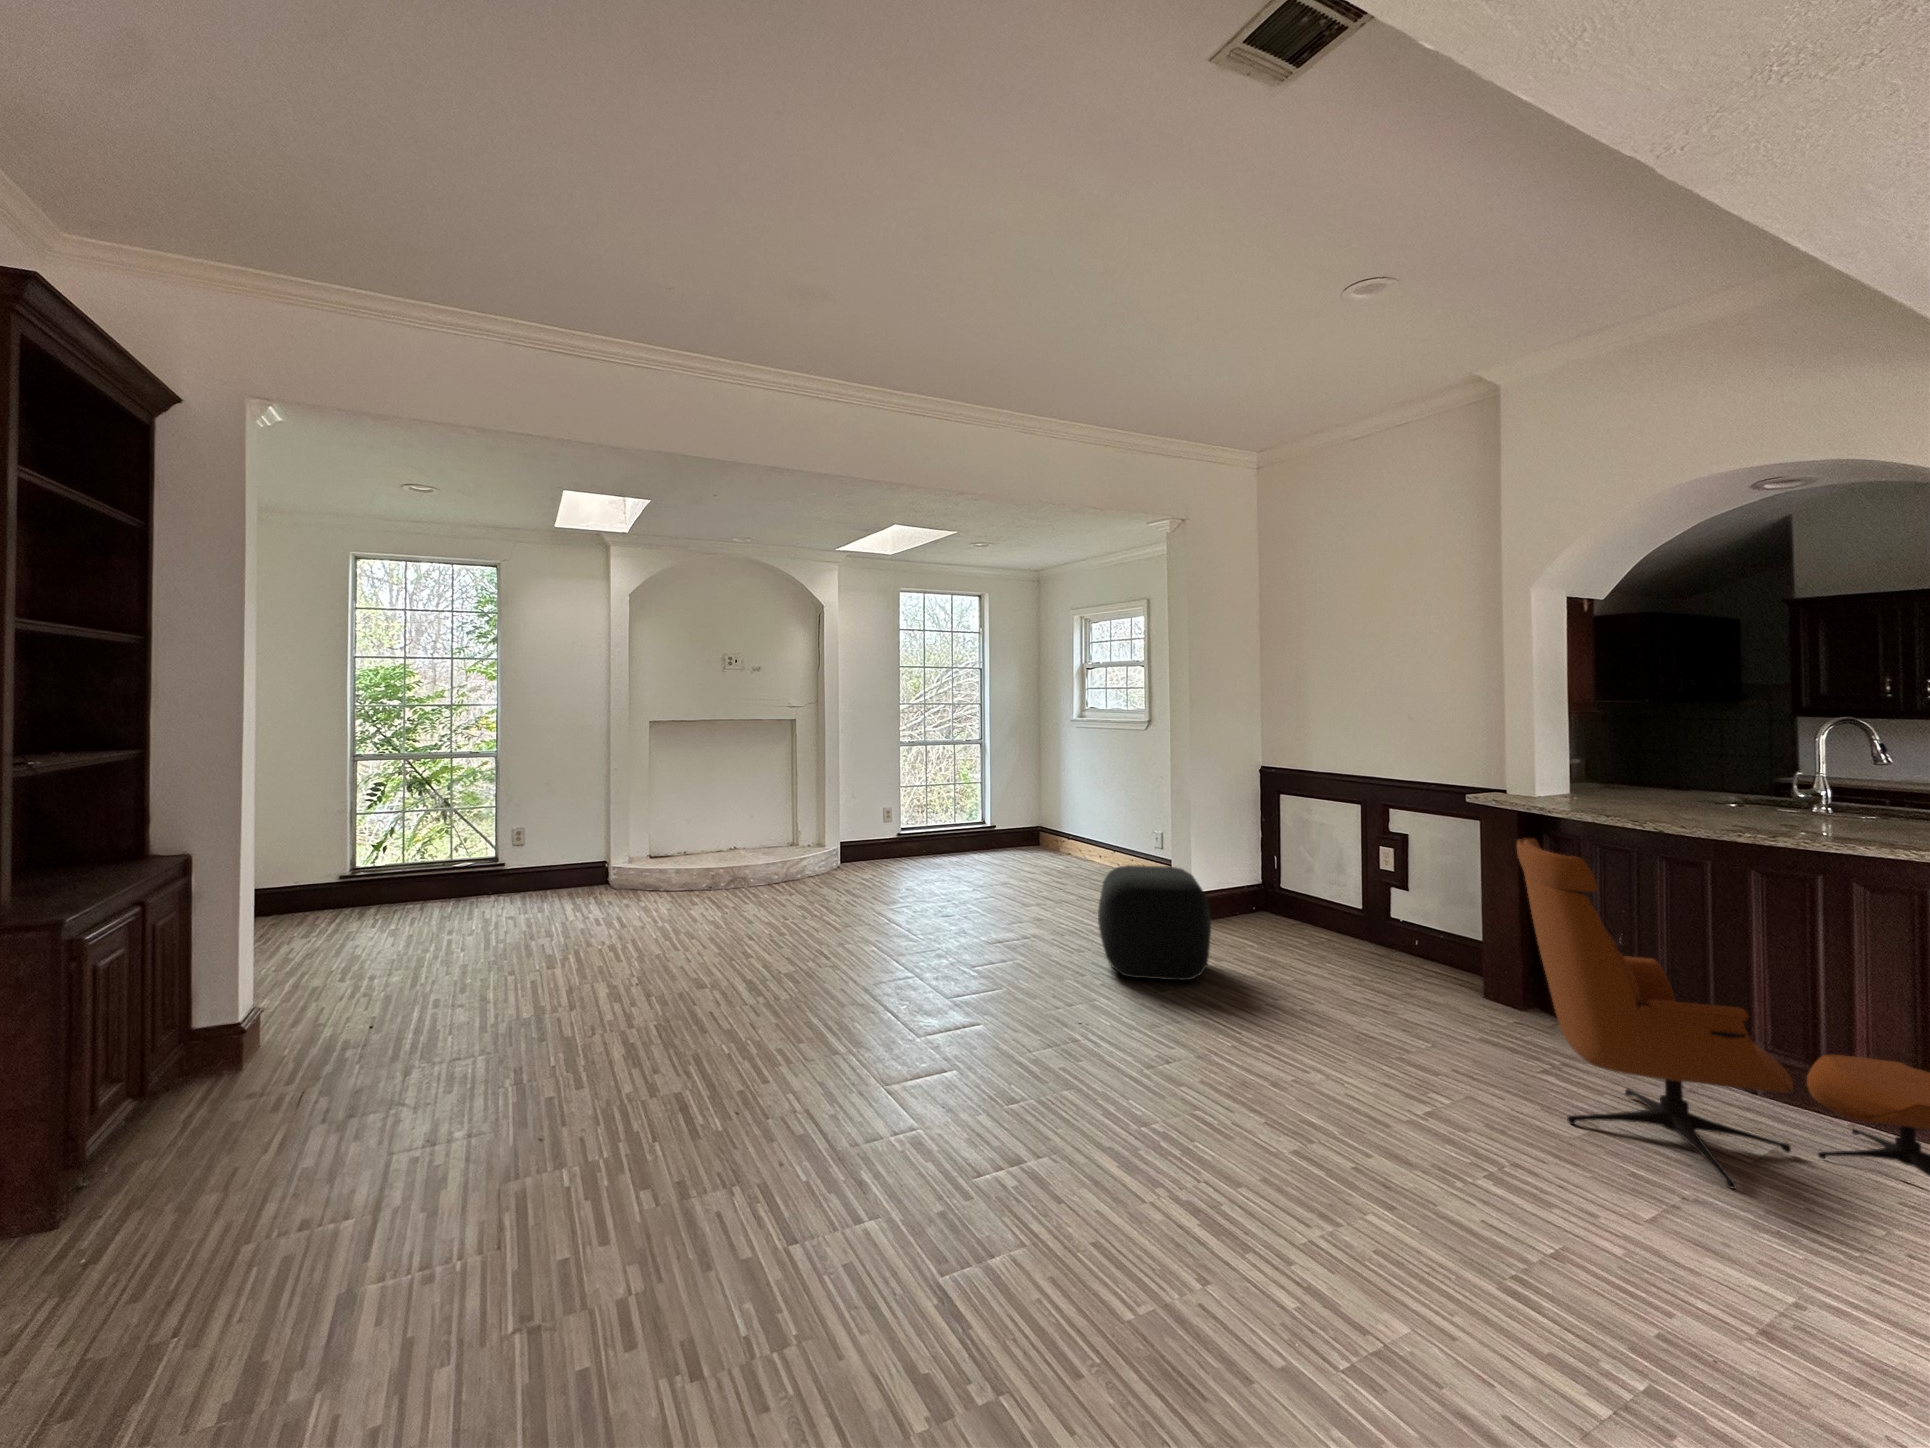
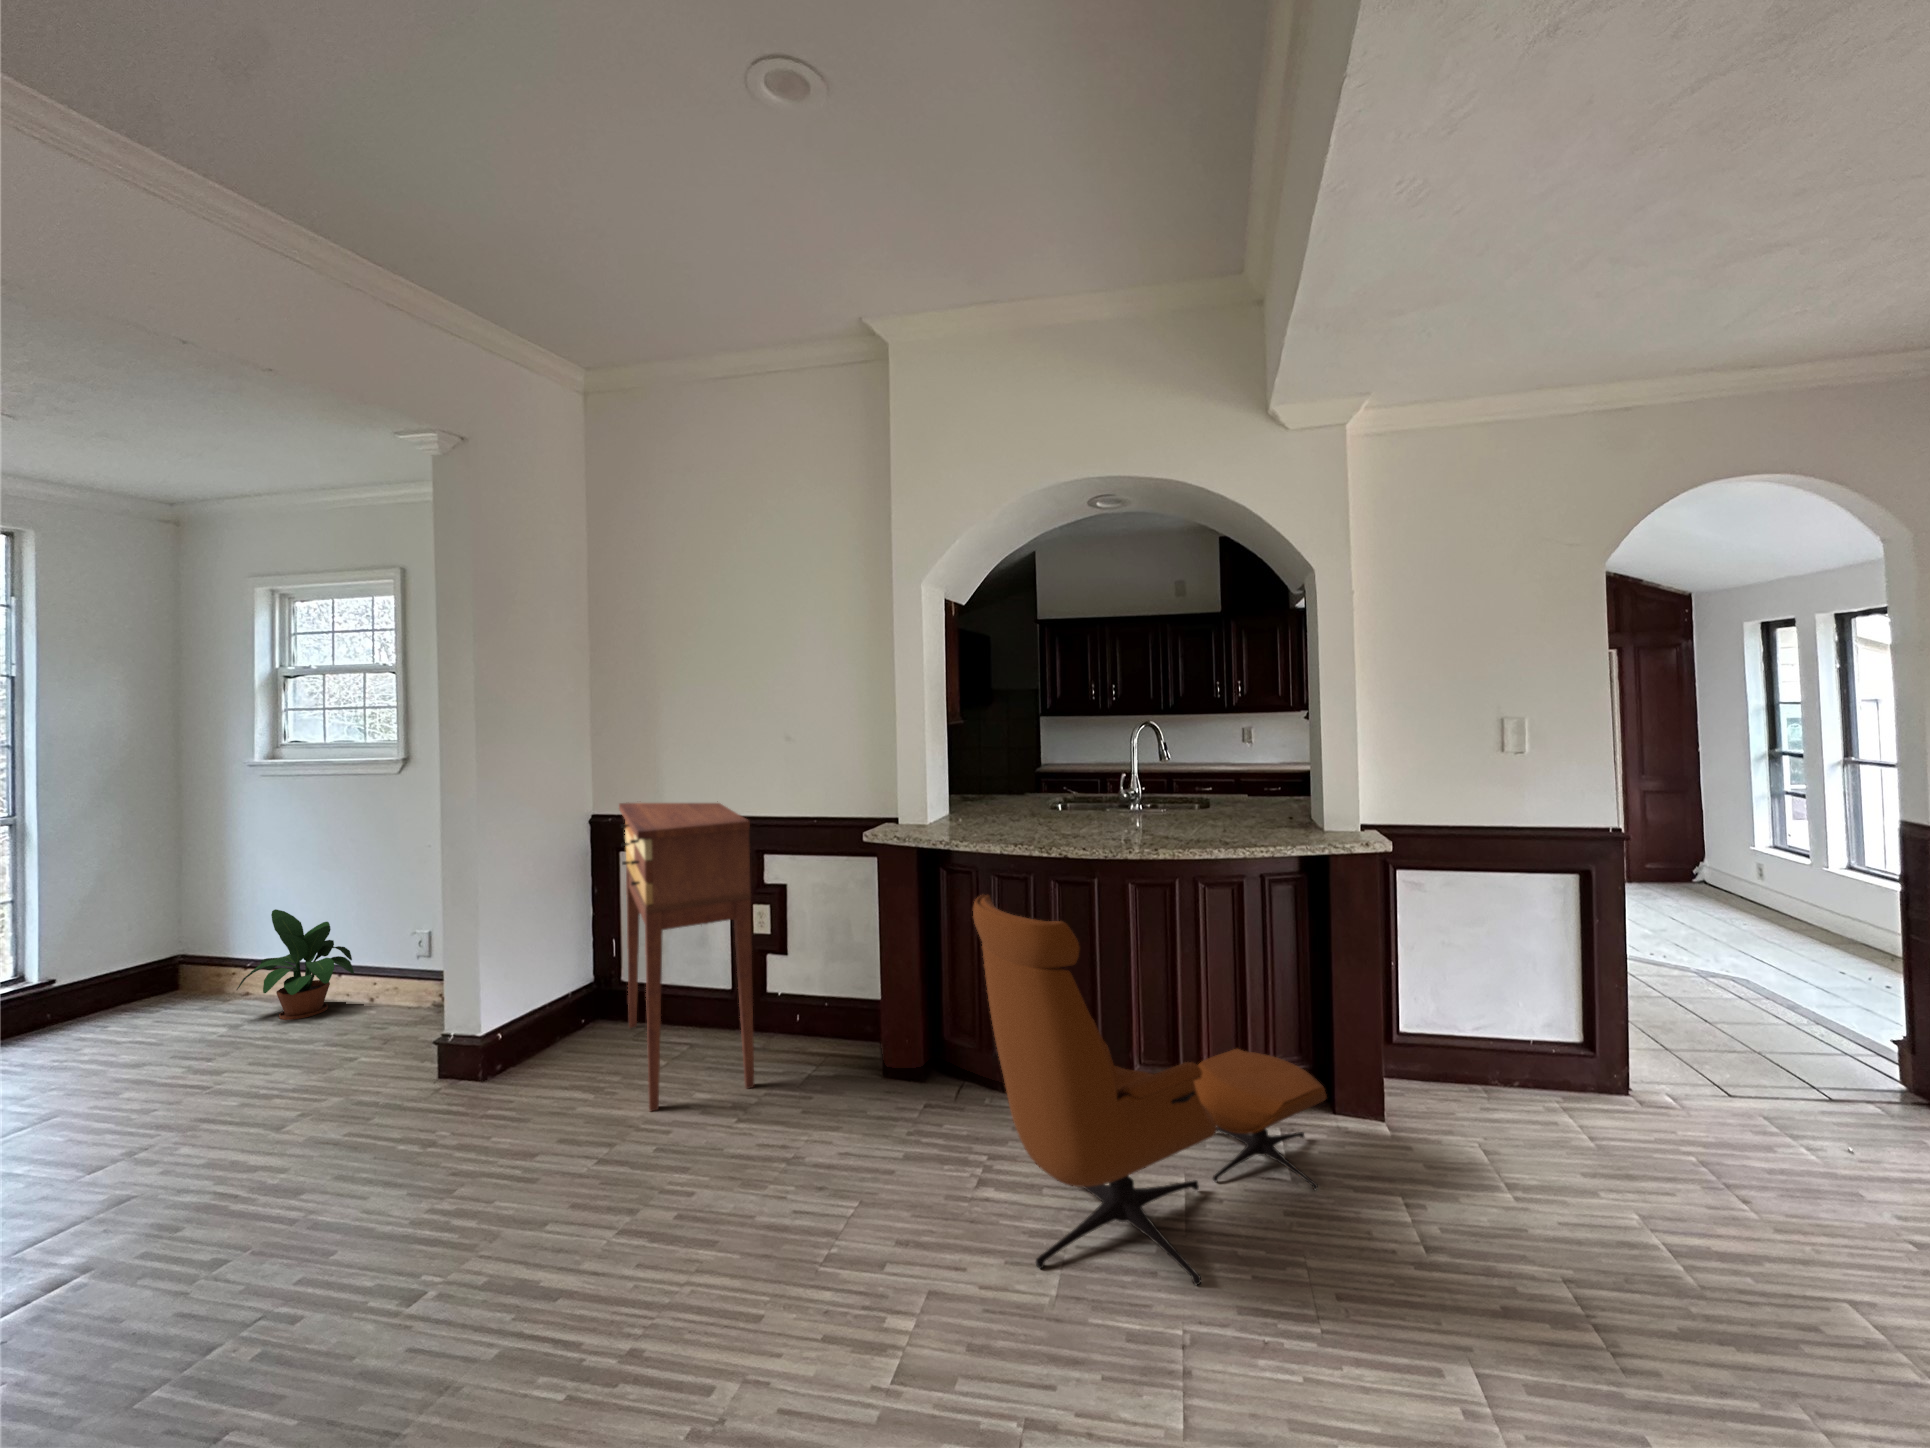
console table: none [1278,759,1370,972] -> present [619,803,754,1111]
potted plant: none [1070,805,1123,870] -> present [237,909,354,1020]
ottoman: present [1098,865,1211,981] -> none [263,1024,518,1292]

